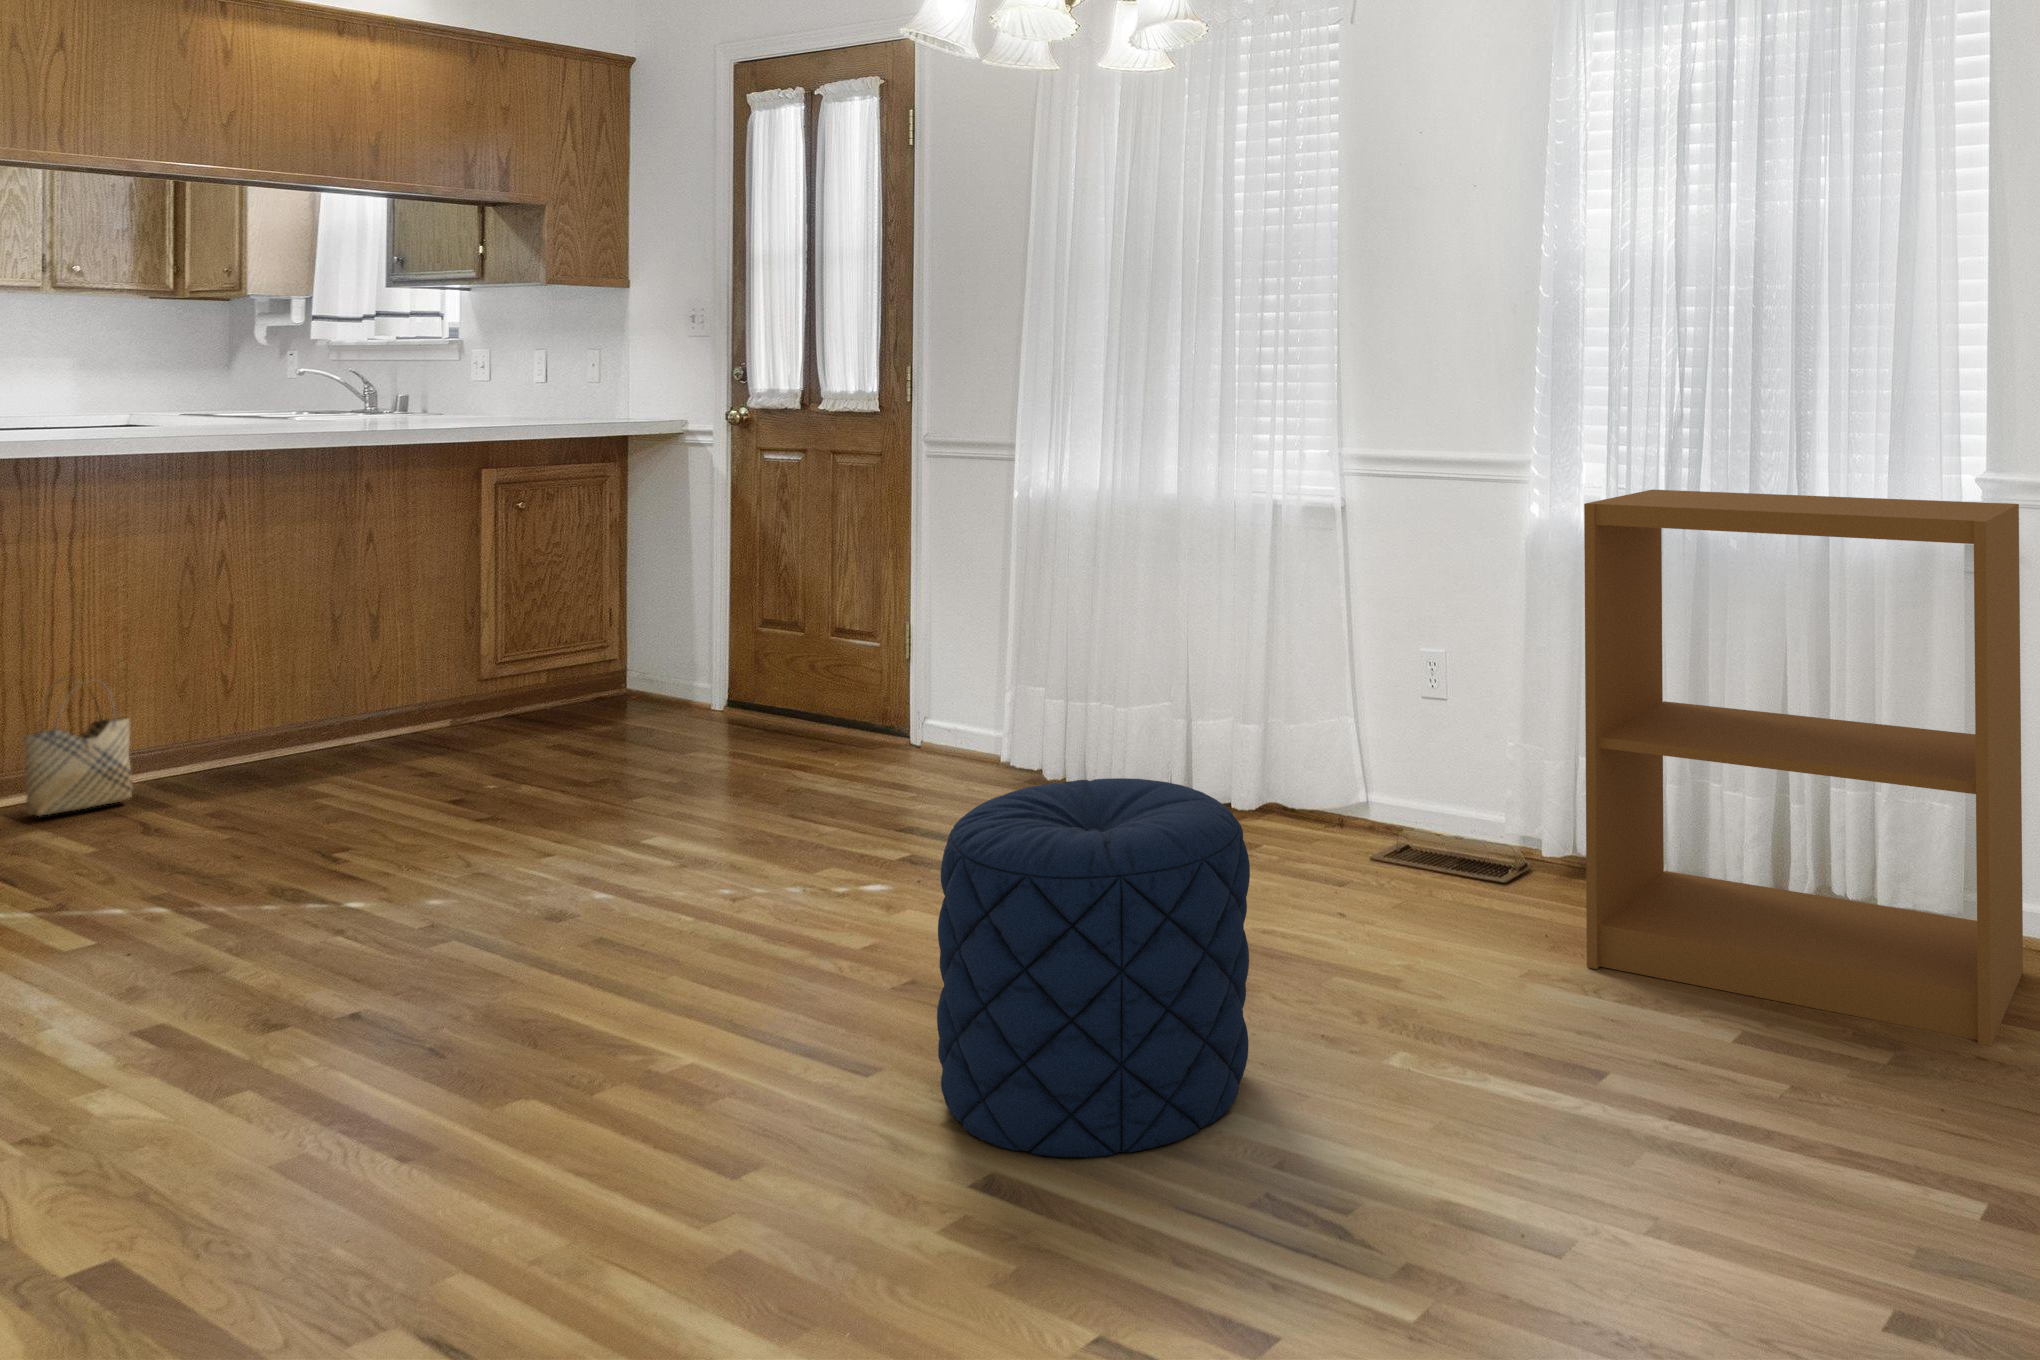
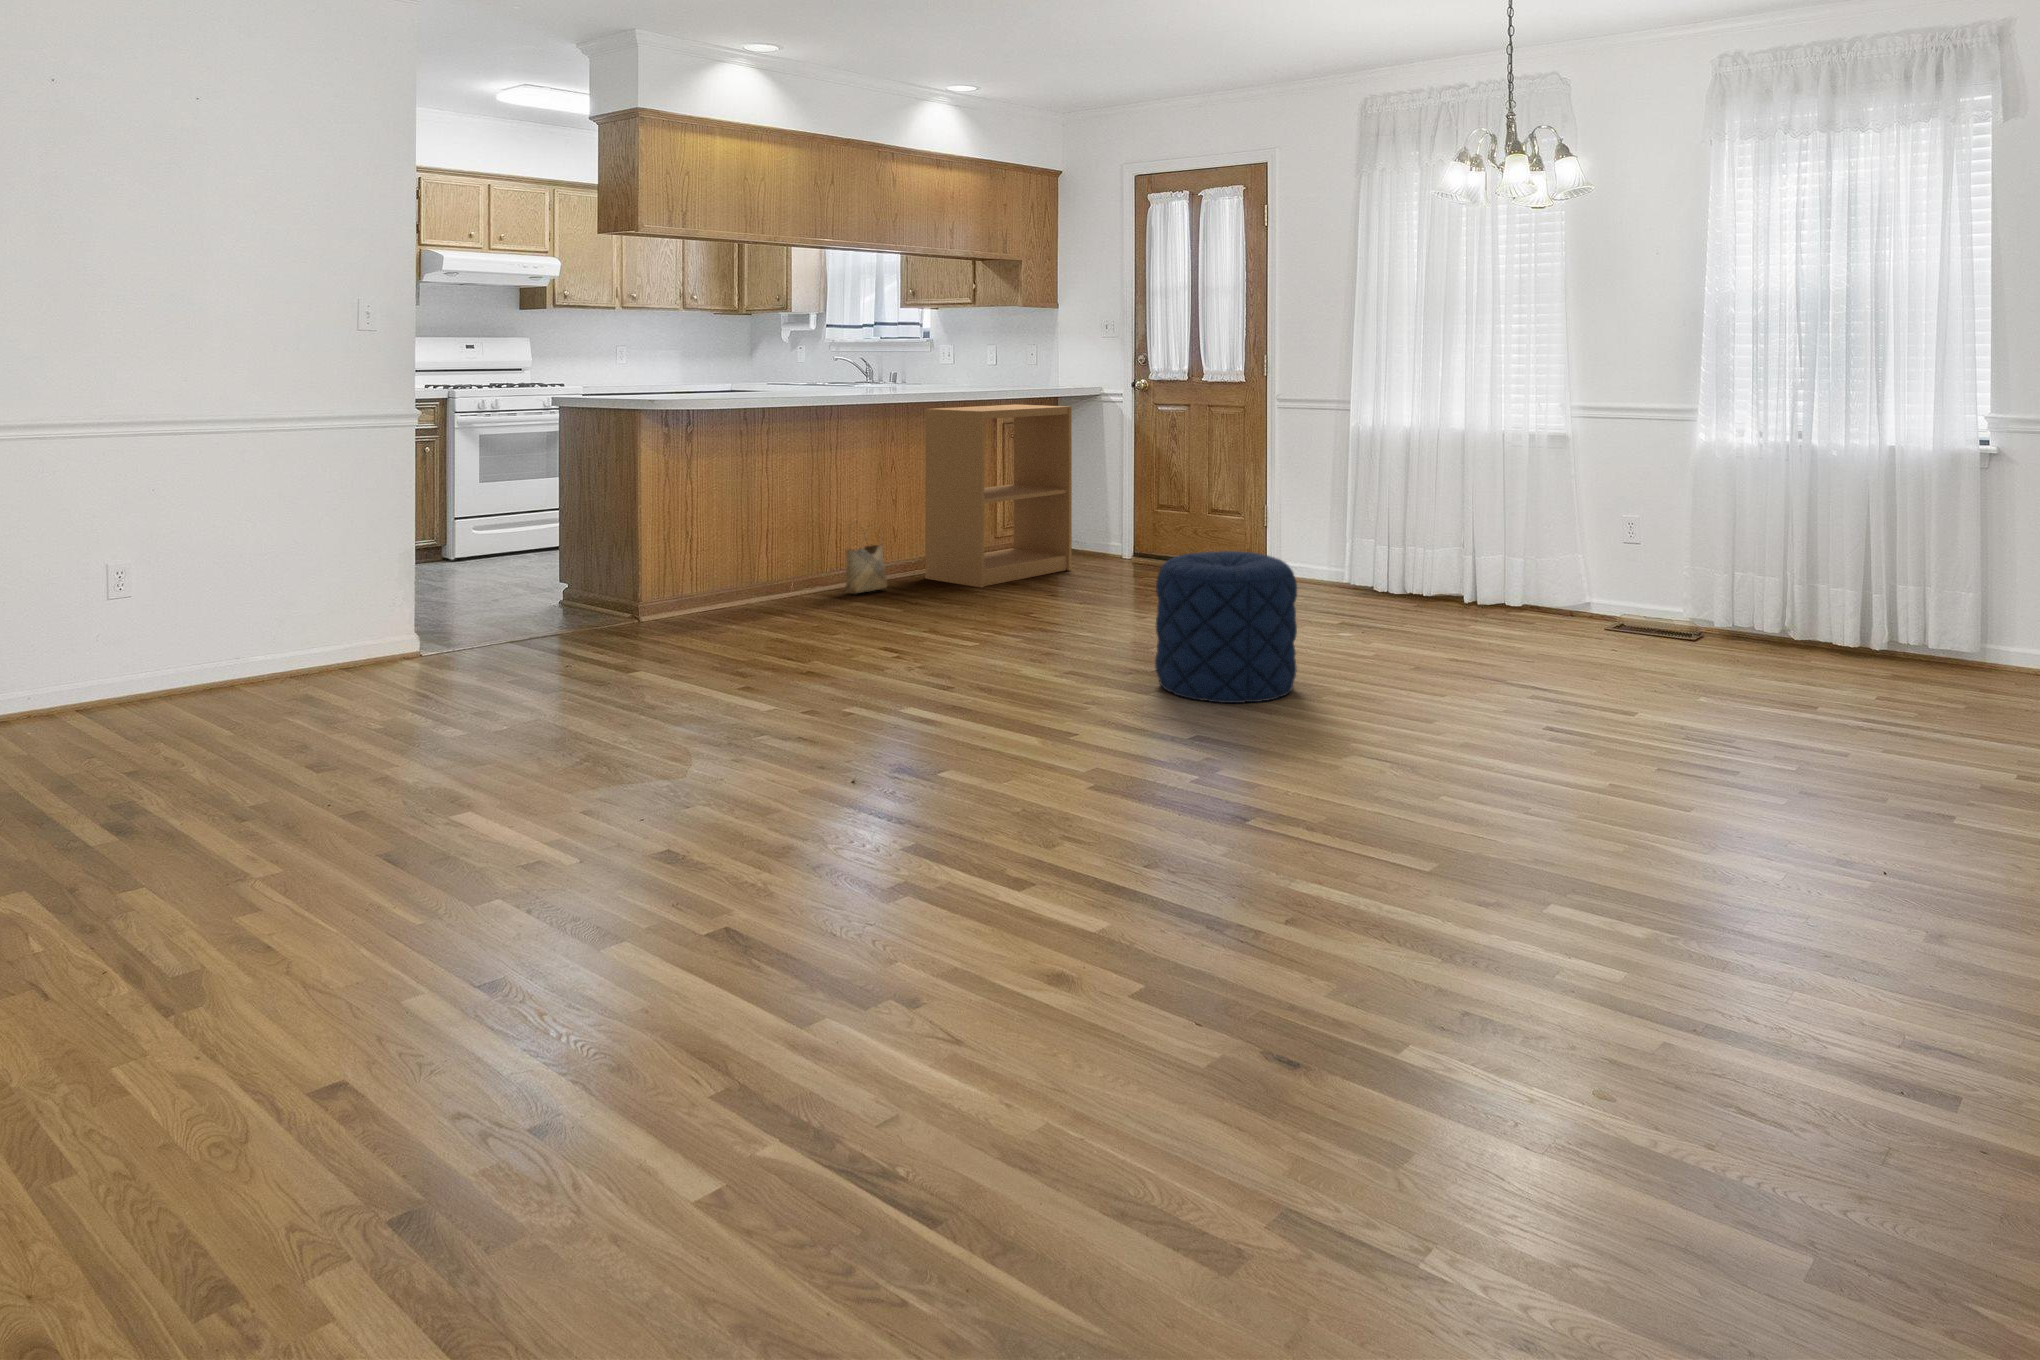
bookshelf: present [1584,489,2023,1047] -> present [925,405,1072,587]
pouf: present [937,778,1250,1157] -> present [1155,551,1297,703]

